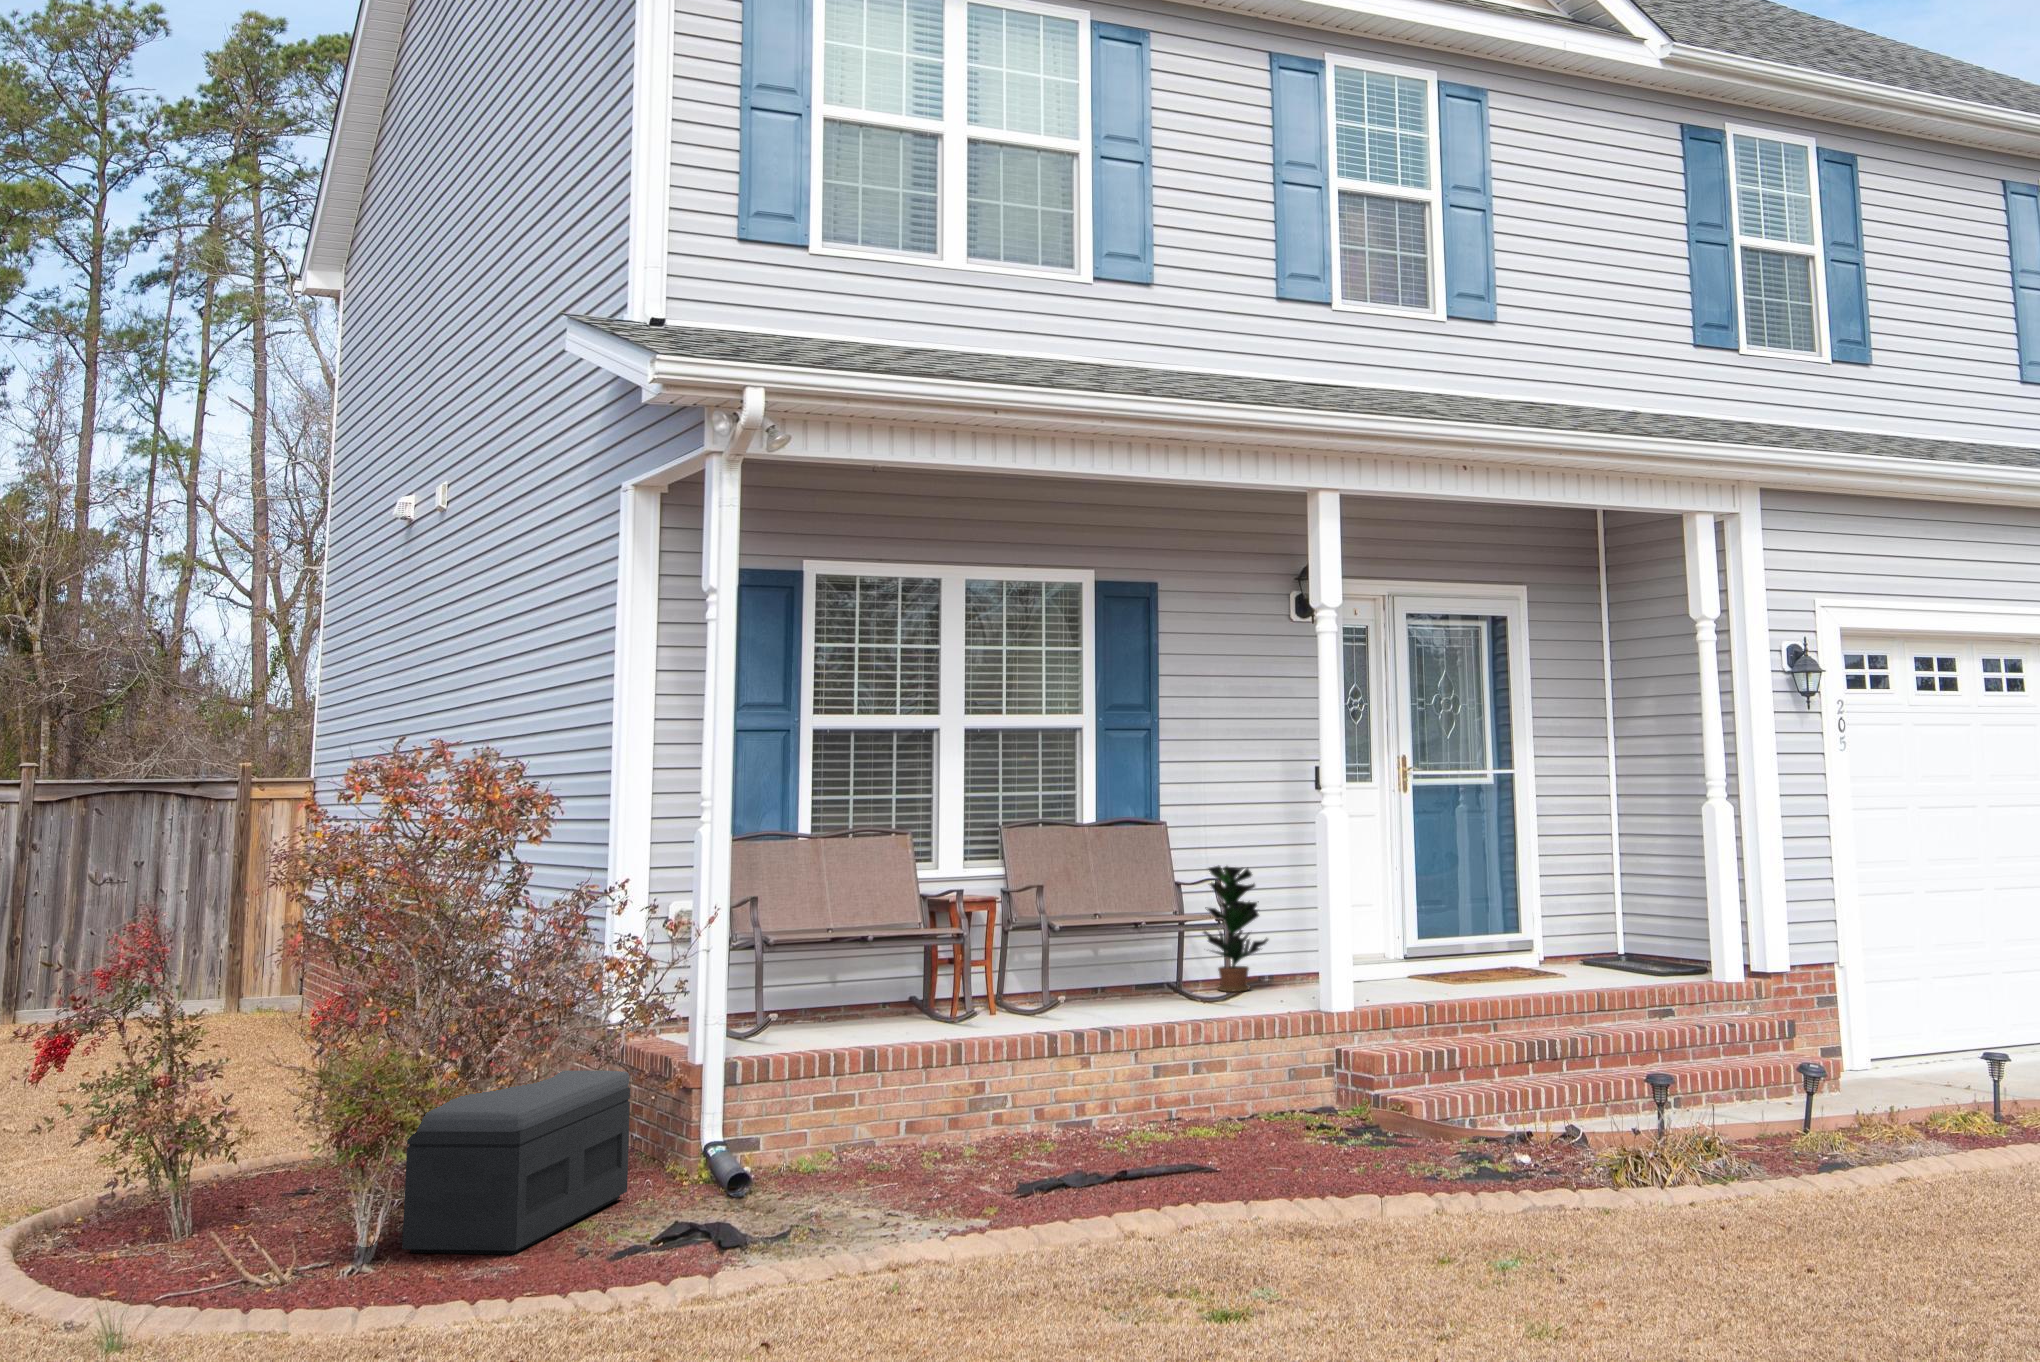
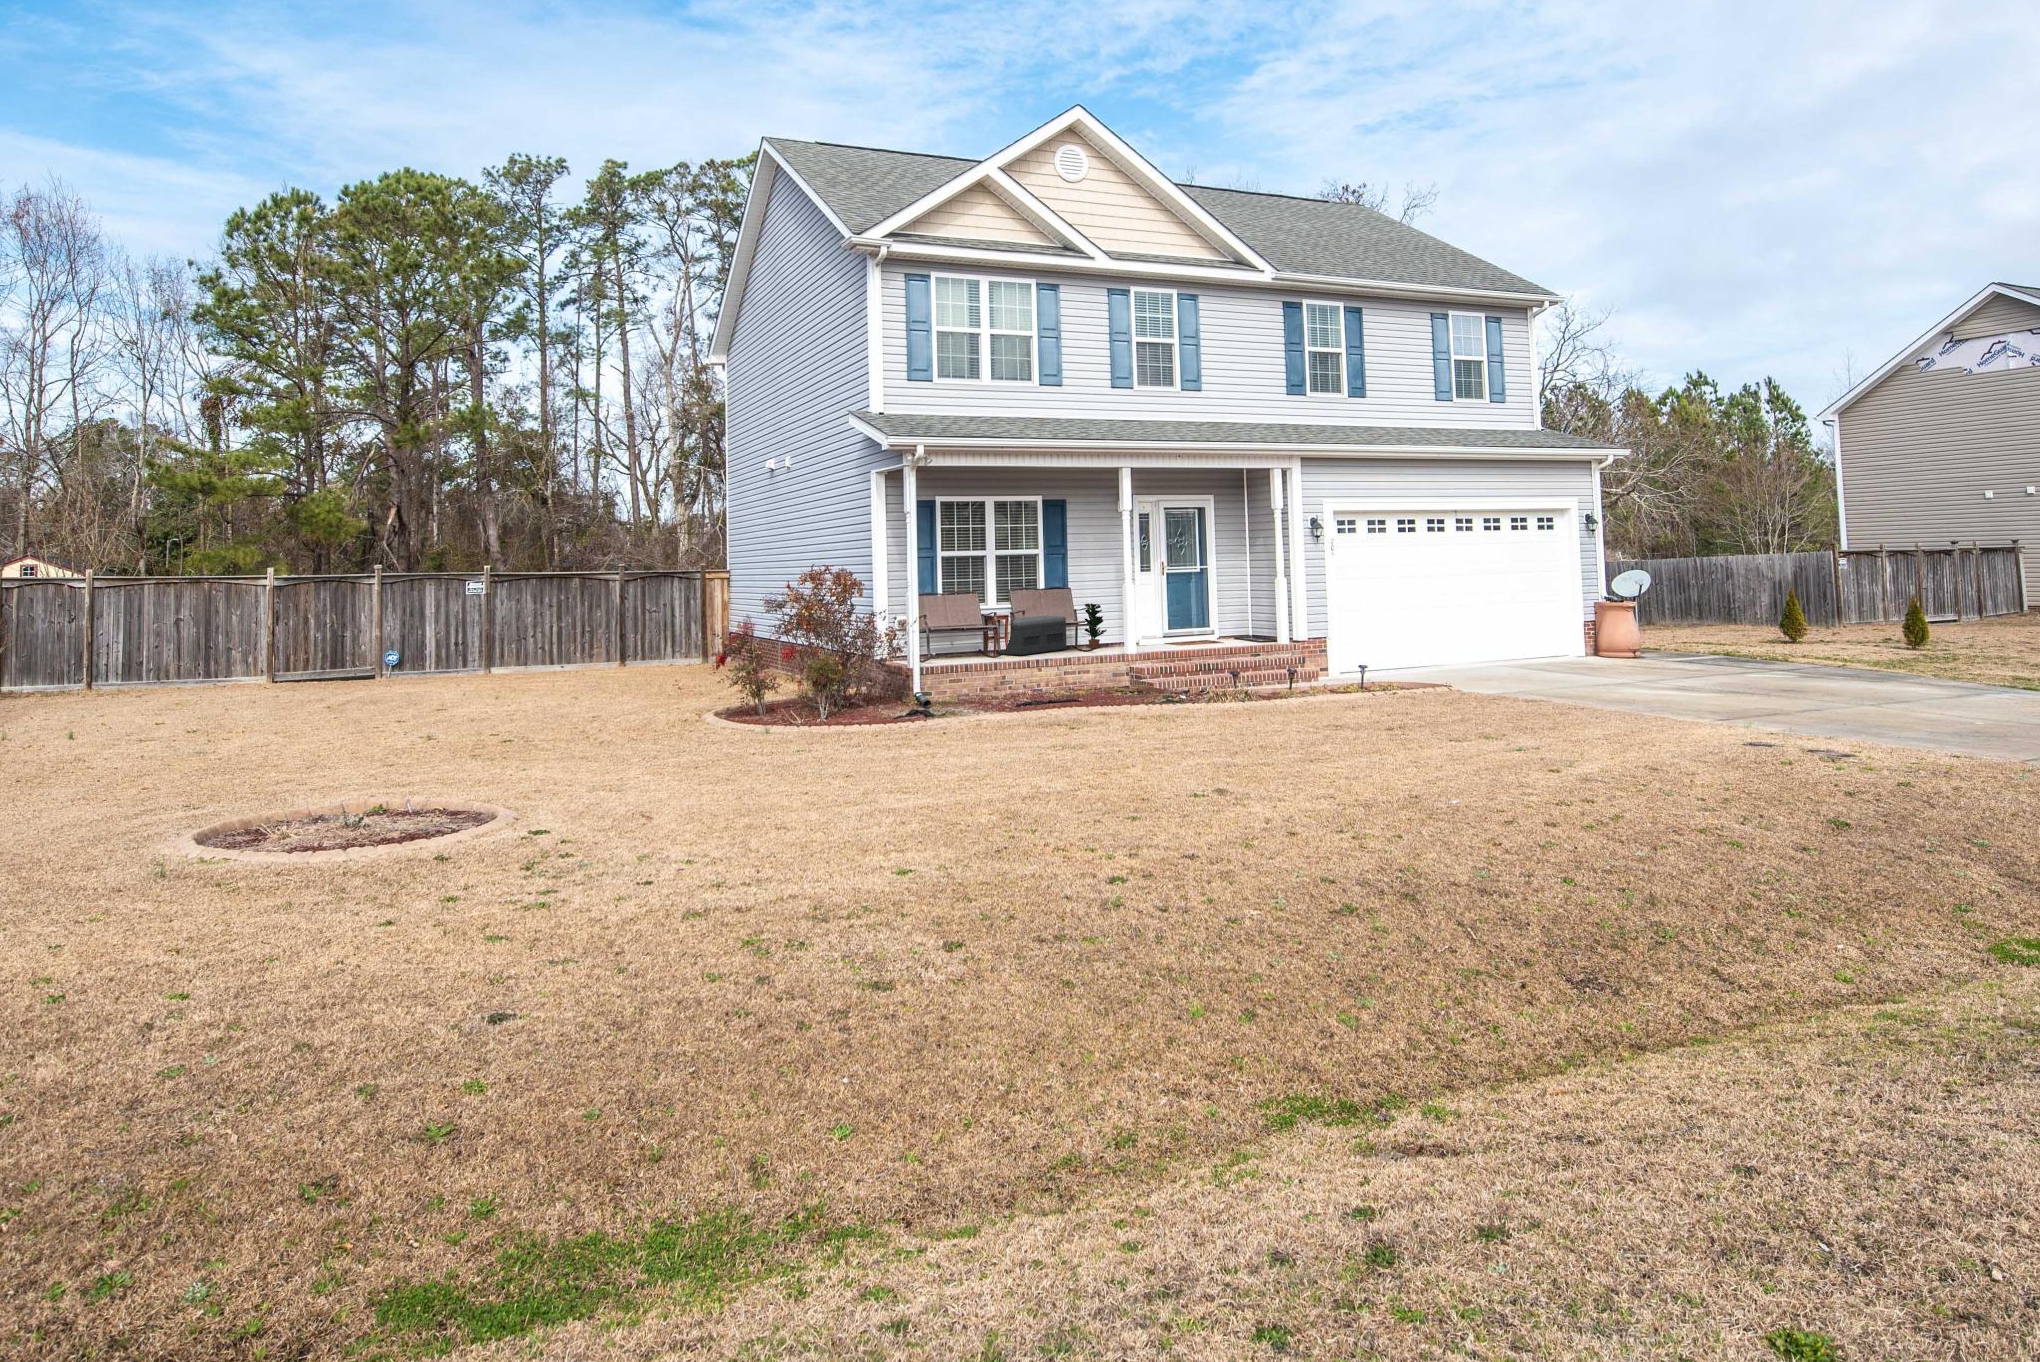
storage bench: present [402,1070,630,1255] -> present [999,616,1067,656]

